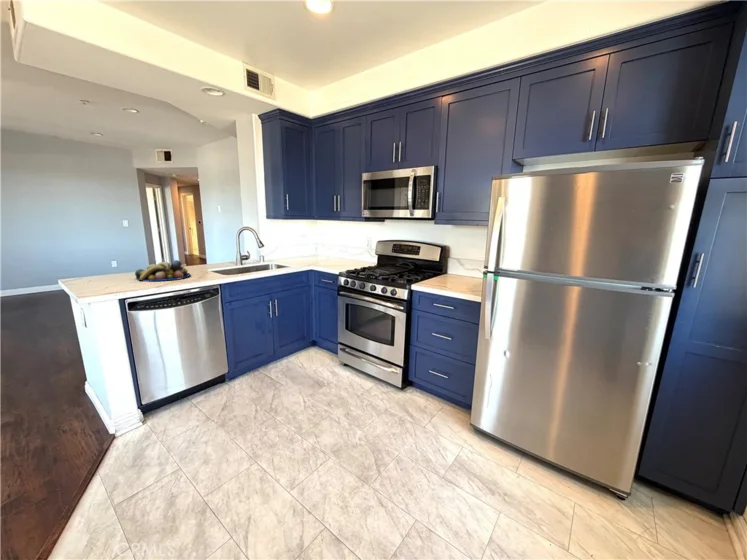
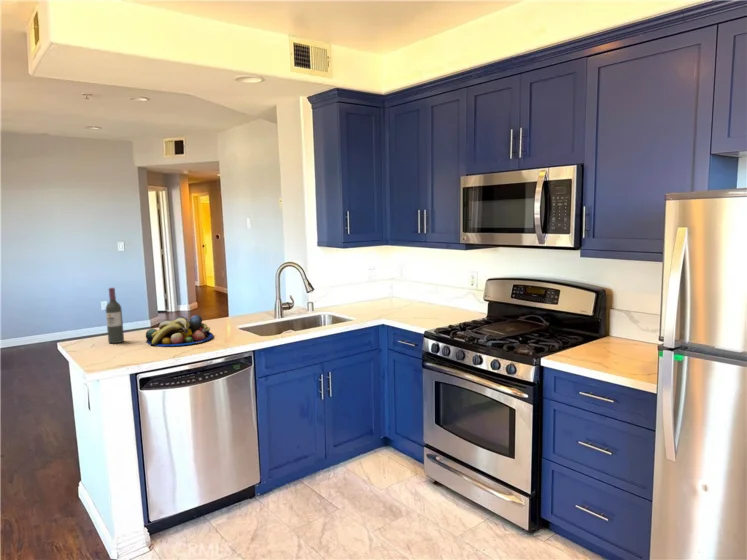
wine bottle: none [99,238,117,280] -> present [106,288,124,343]

